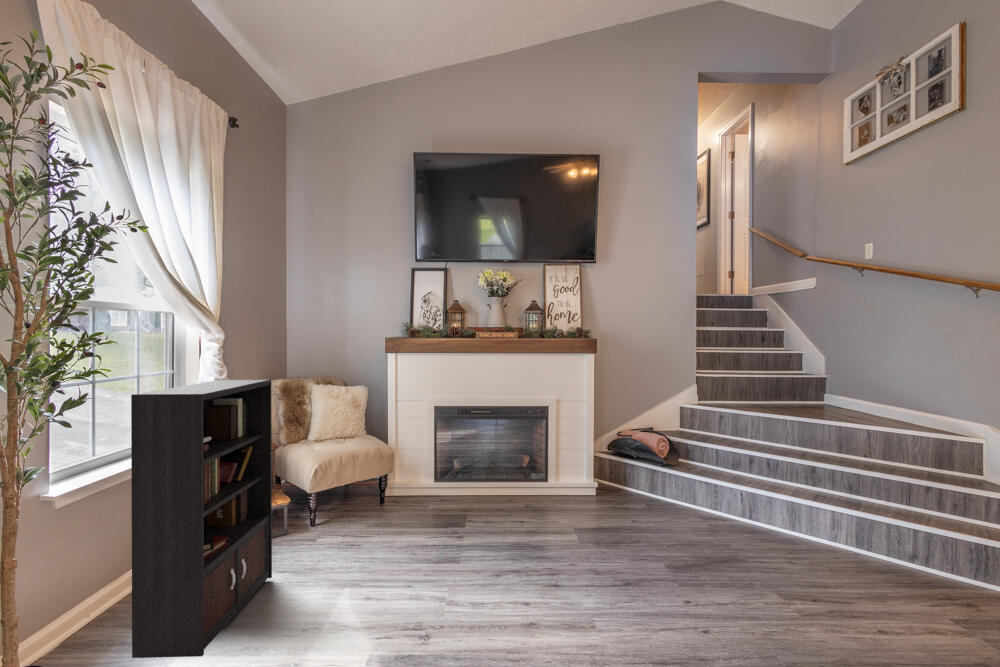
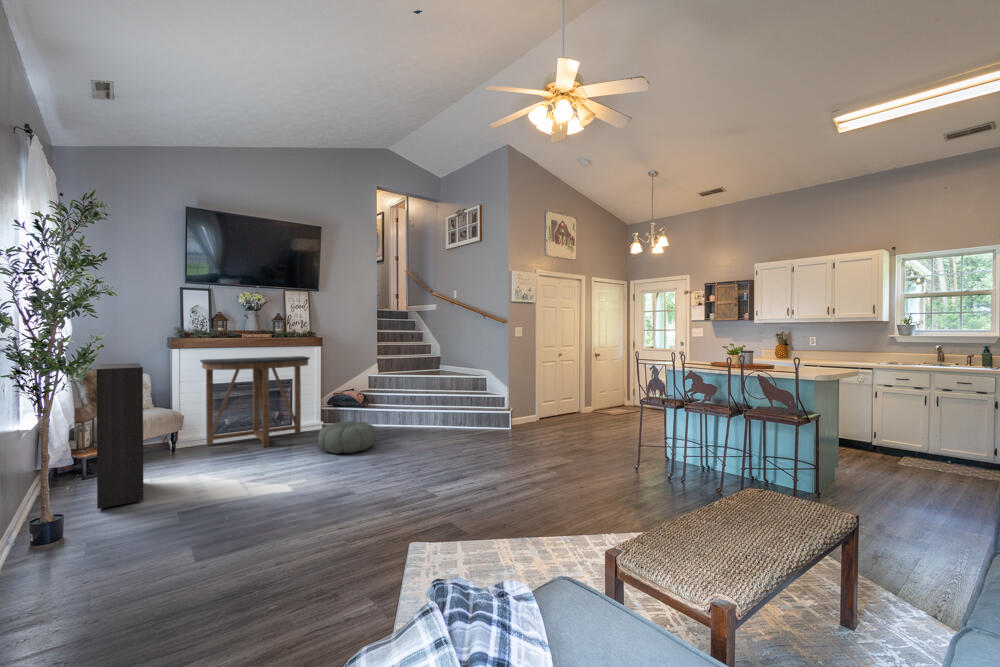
console table: none [412,369,571,526] -> present [200,356,310,447]
pouf: none [563,511,689,601] -> present [318,421,377,454]

